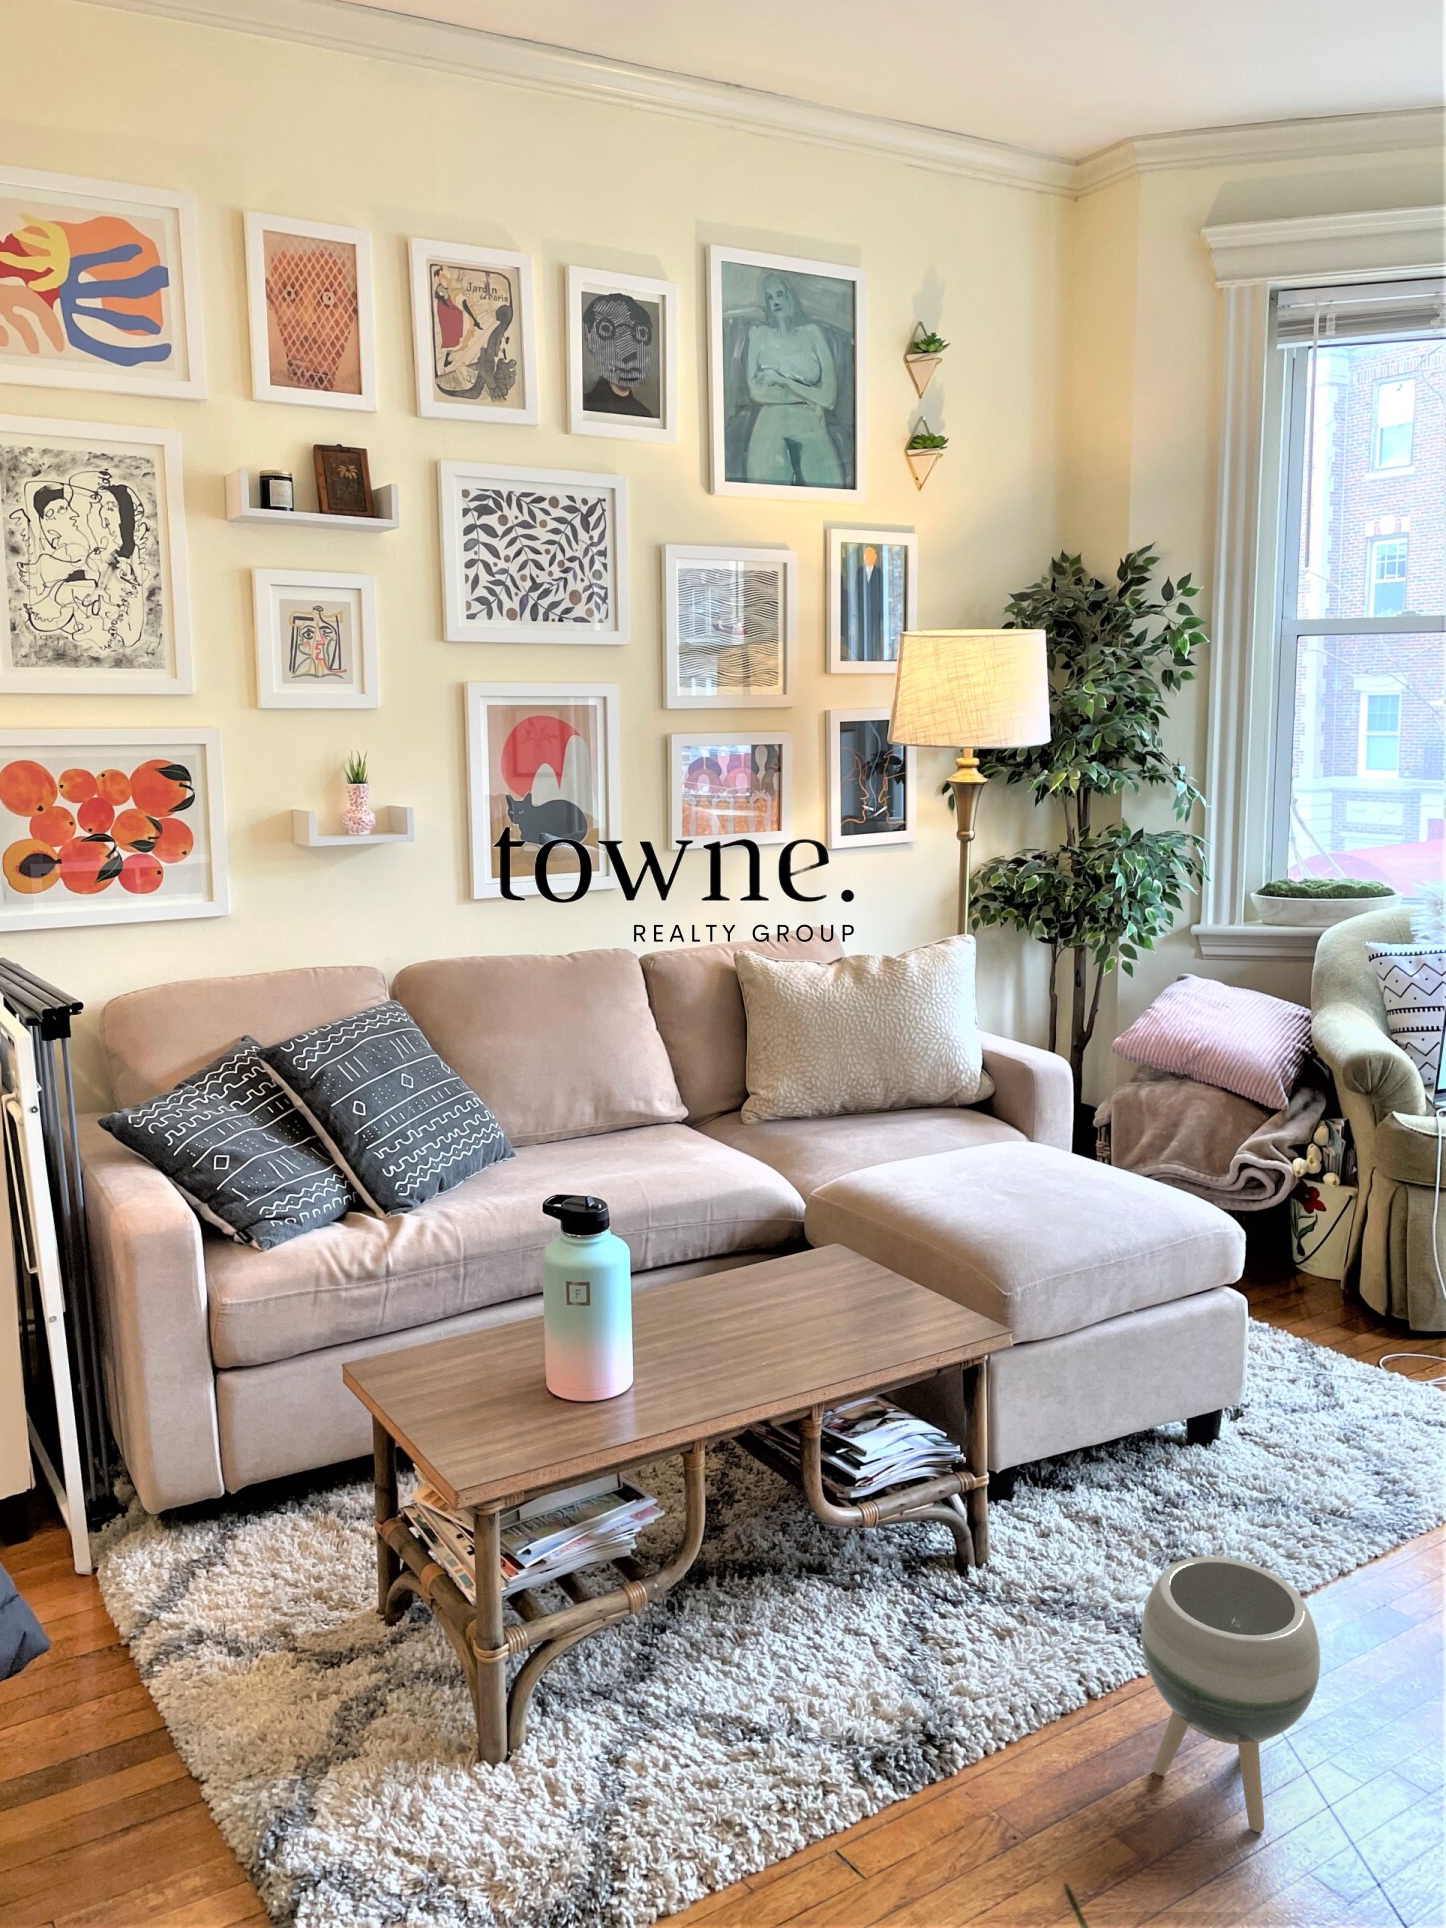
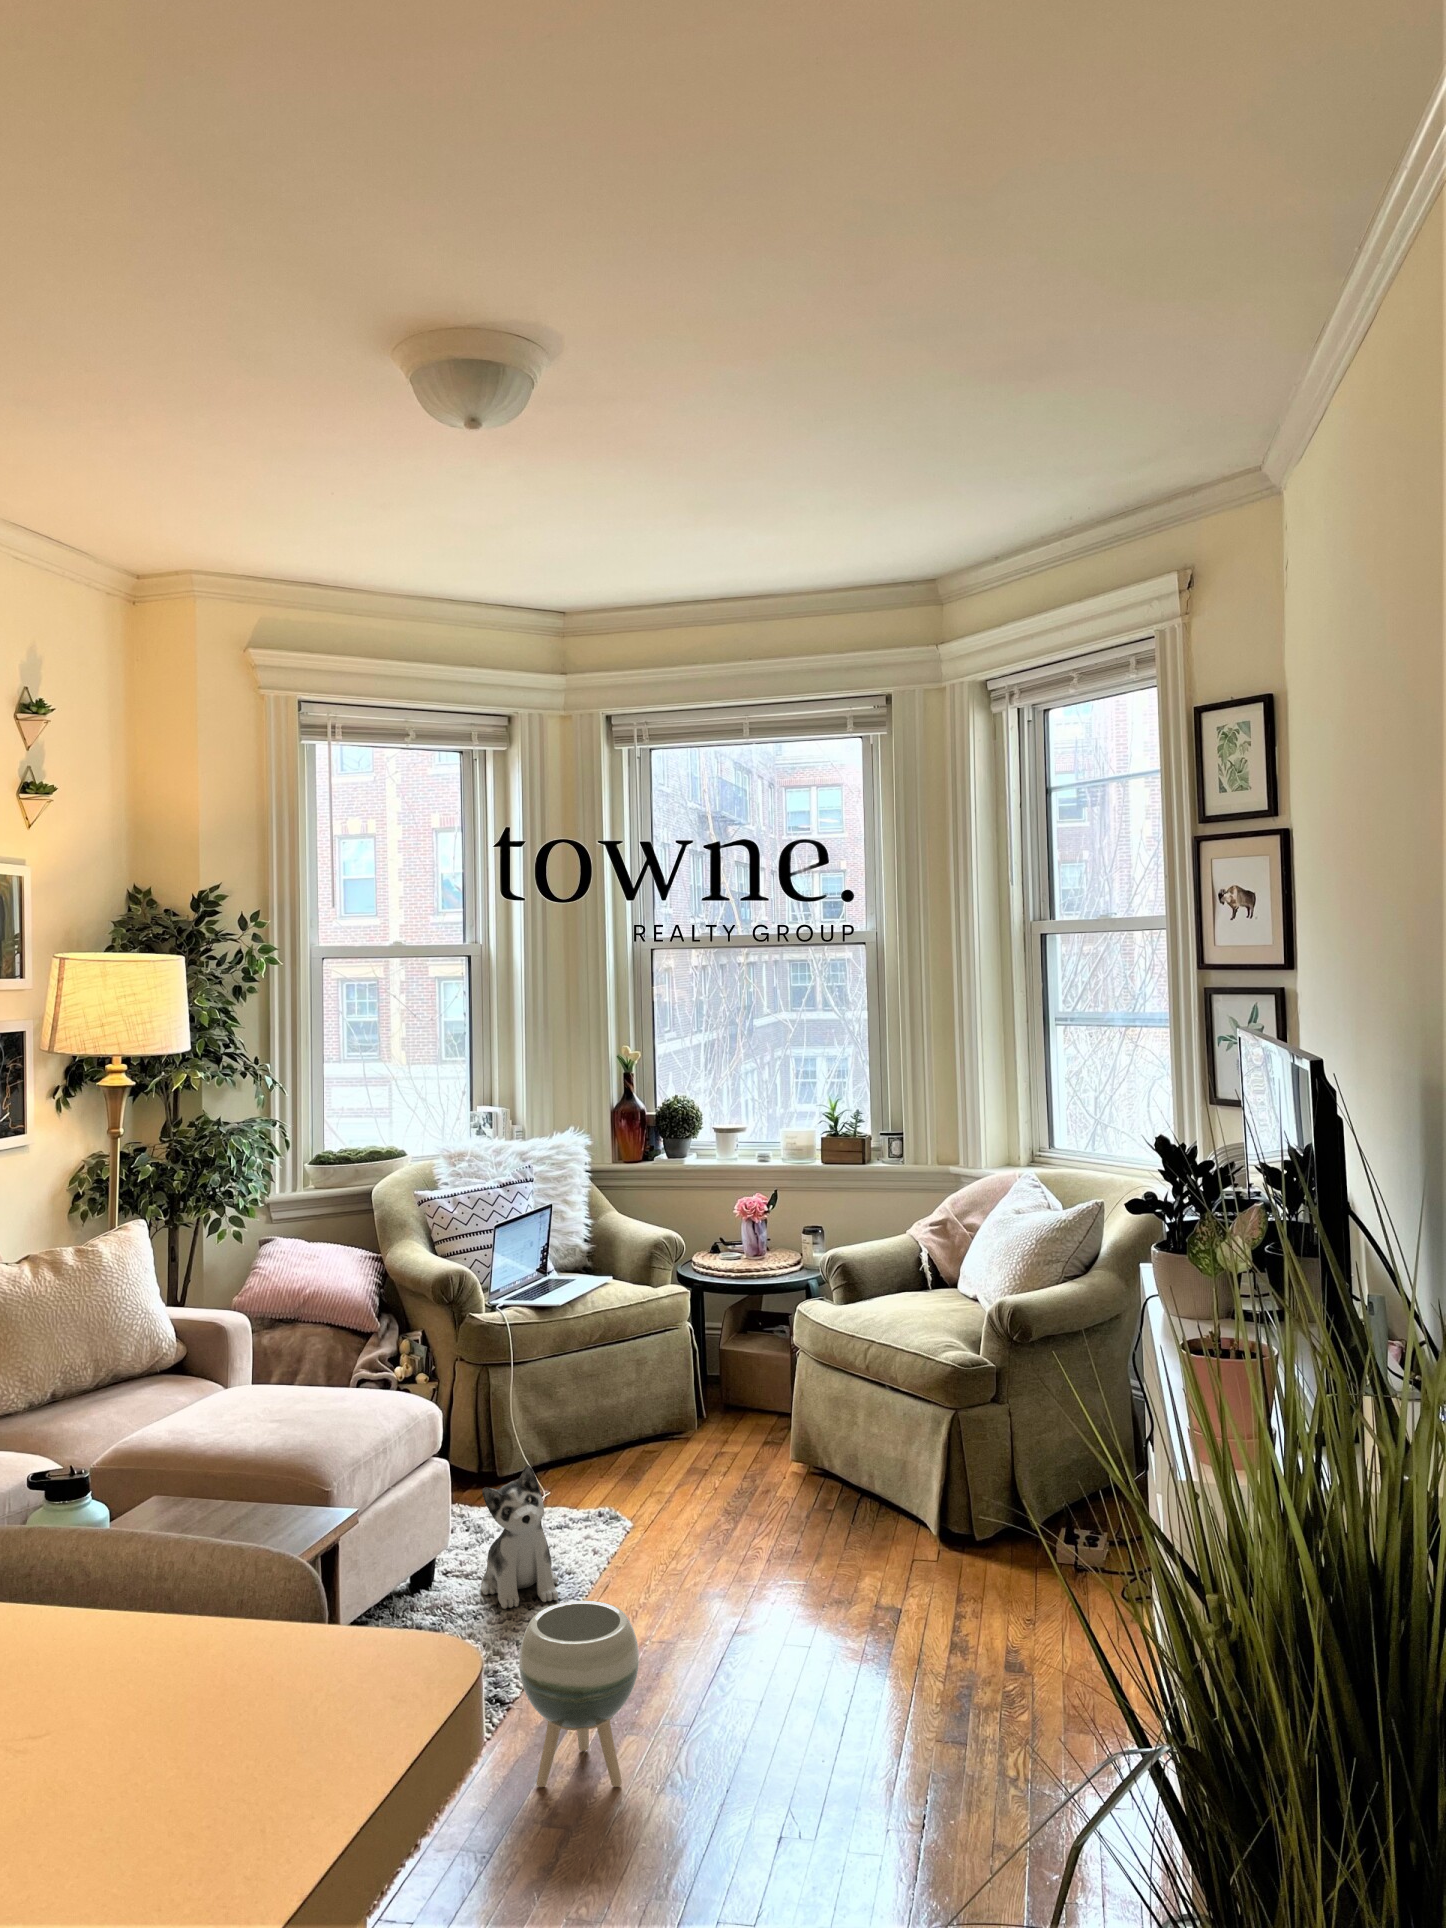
plush toy: none [1273,1343,1386,1526] -> present [481,1465,558,1609]

